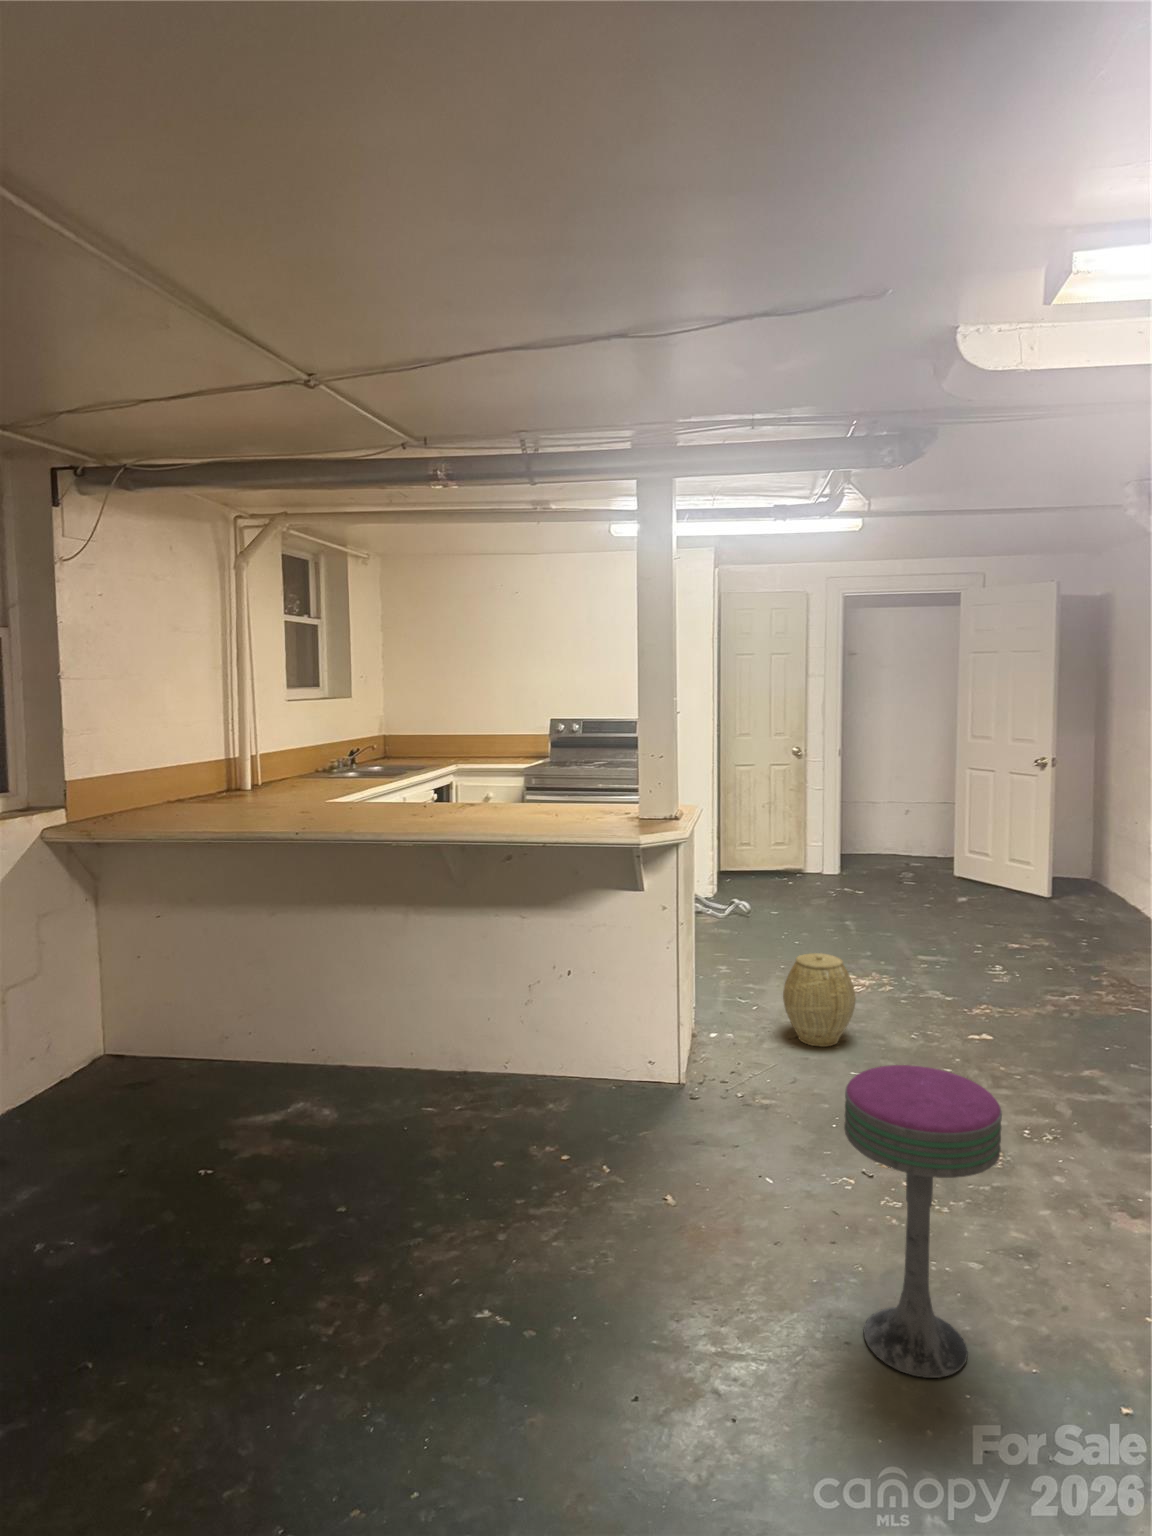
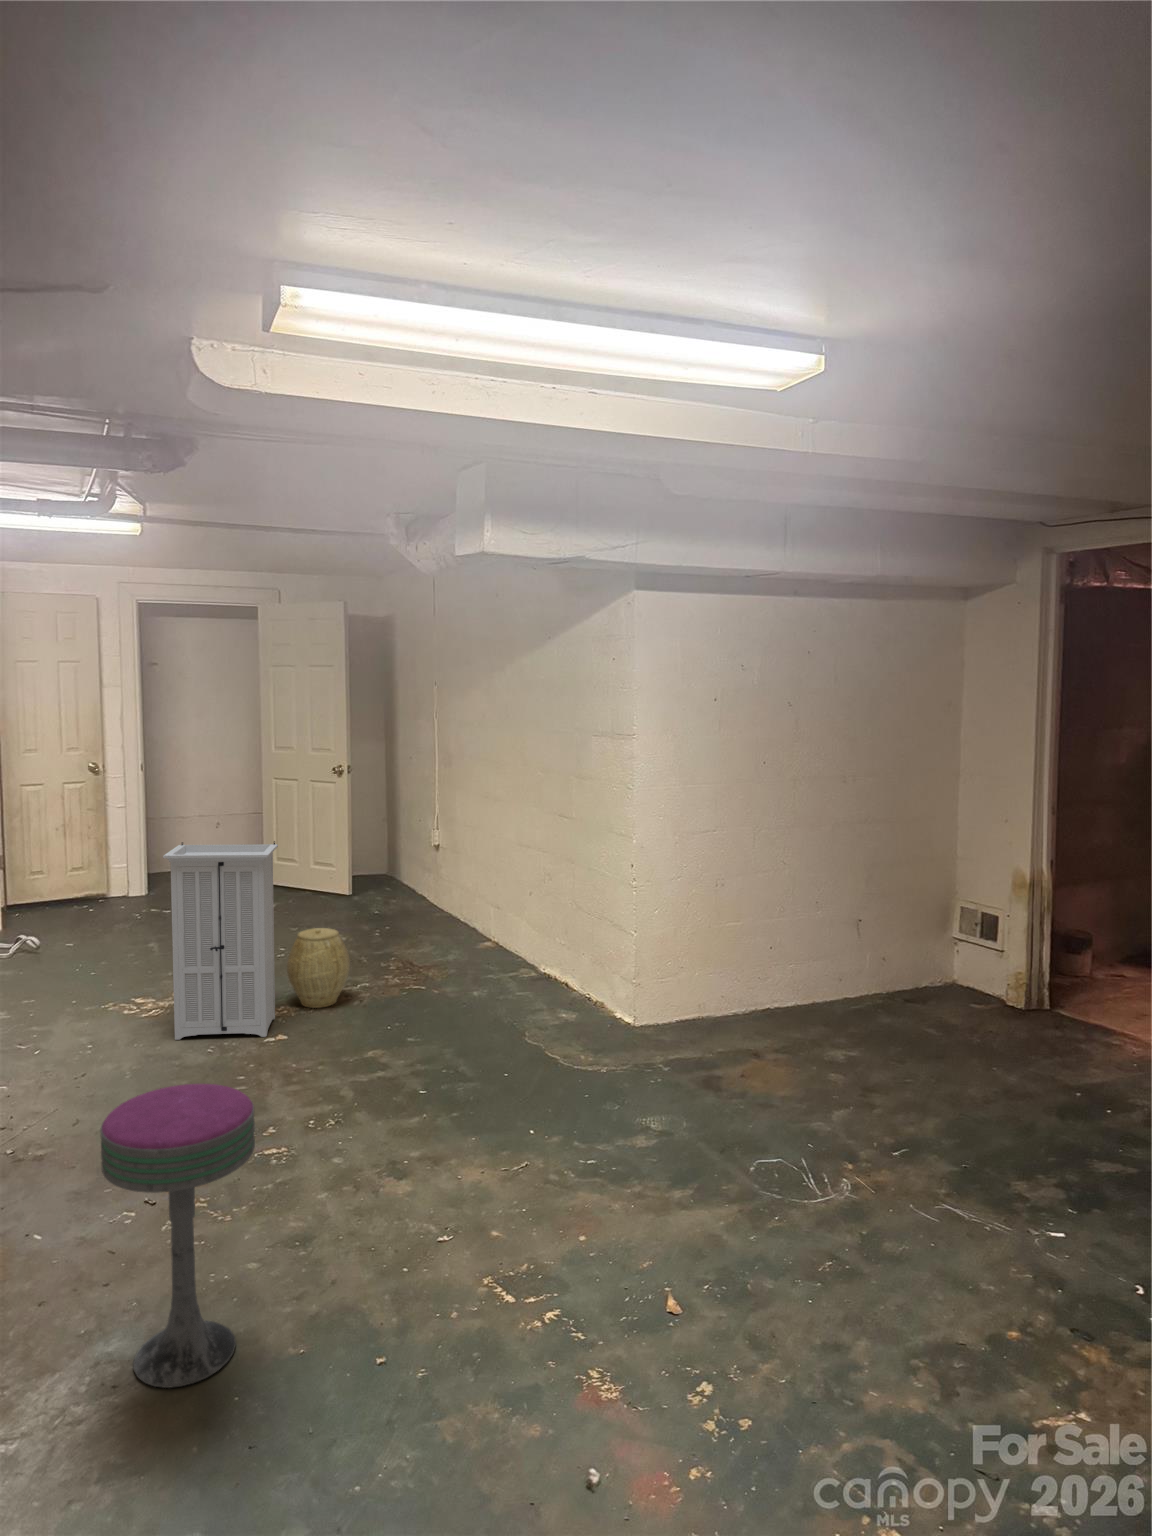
storage cabinet: none [874,824,989,1031] -> present [163,841,278,1040]
woven basket: present [783,953,856,1047] -> present [287,928,350,1008]

